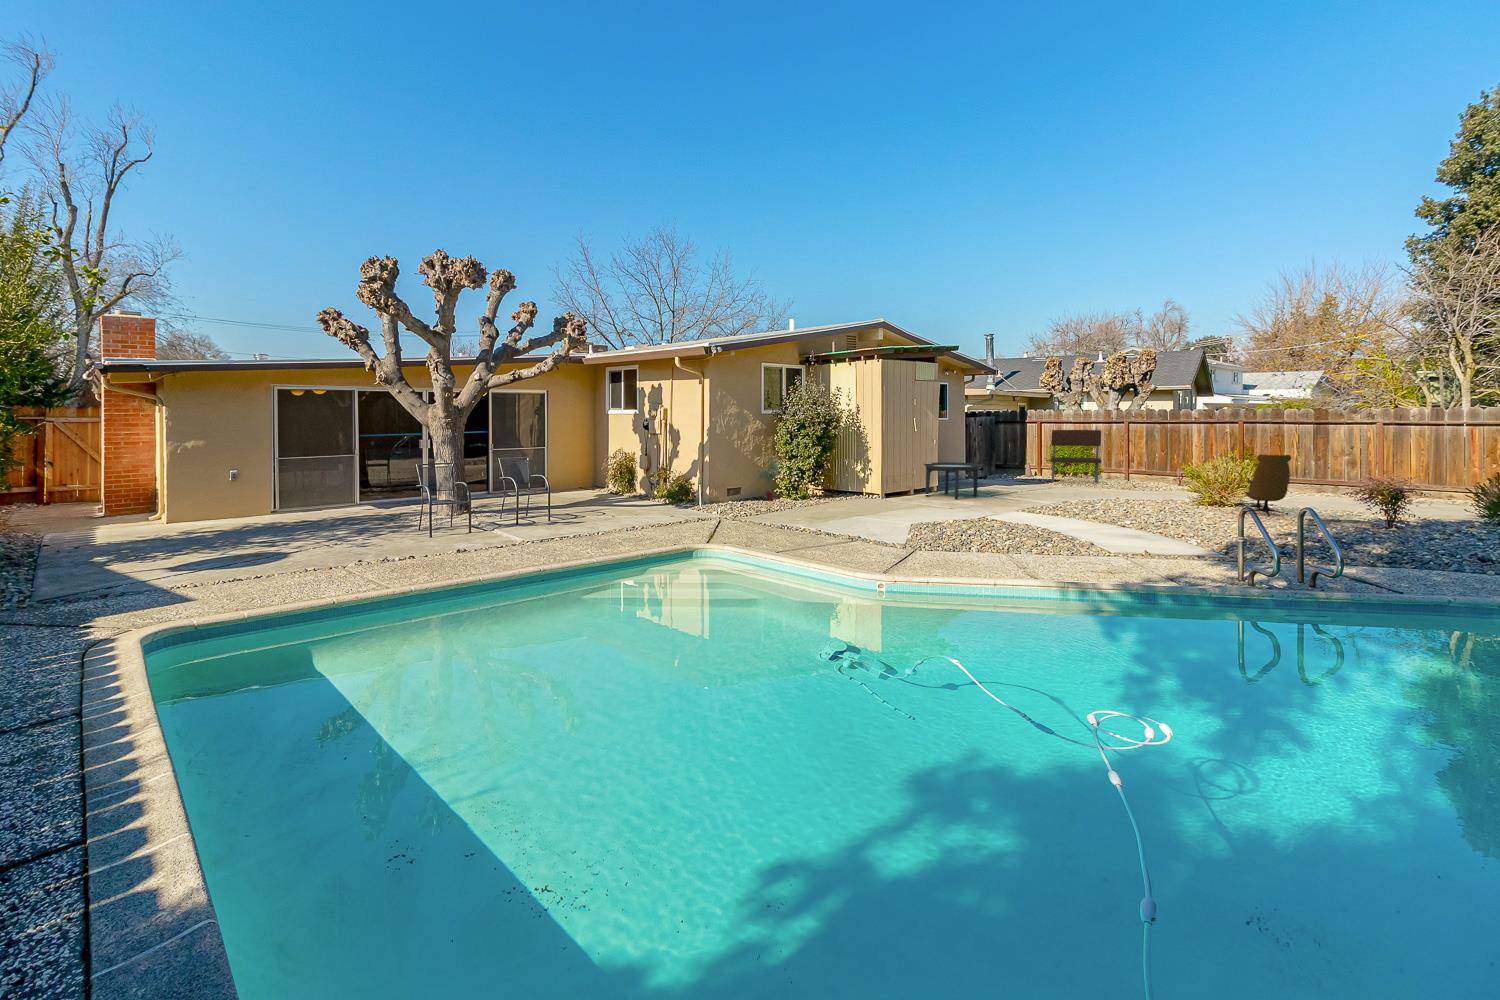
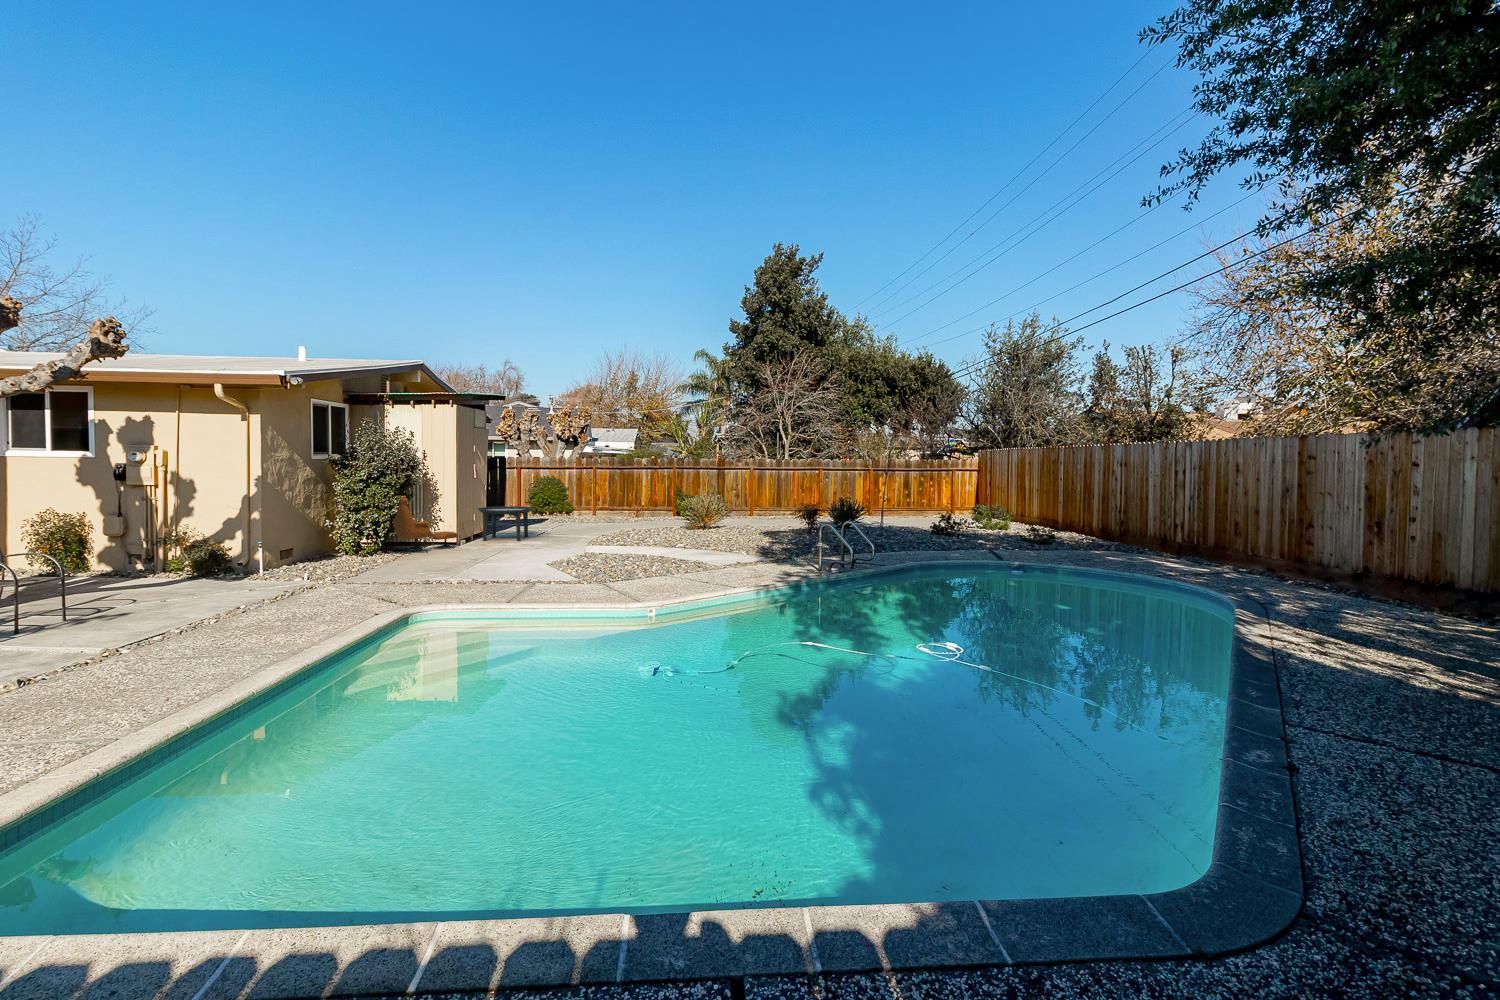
bench: present [1051,430,1101,483] -> none [539,475,585,521]
lounge chair: present [1243,454,1291,516] -> present [393,497,458,553]
potted tree: present [755,456,781,501] -> none [310,506,347,560]

